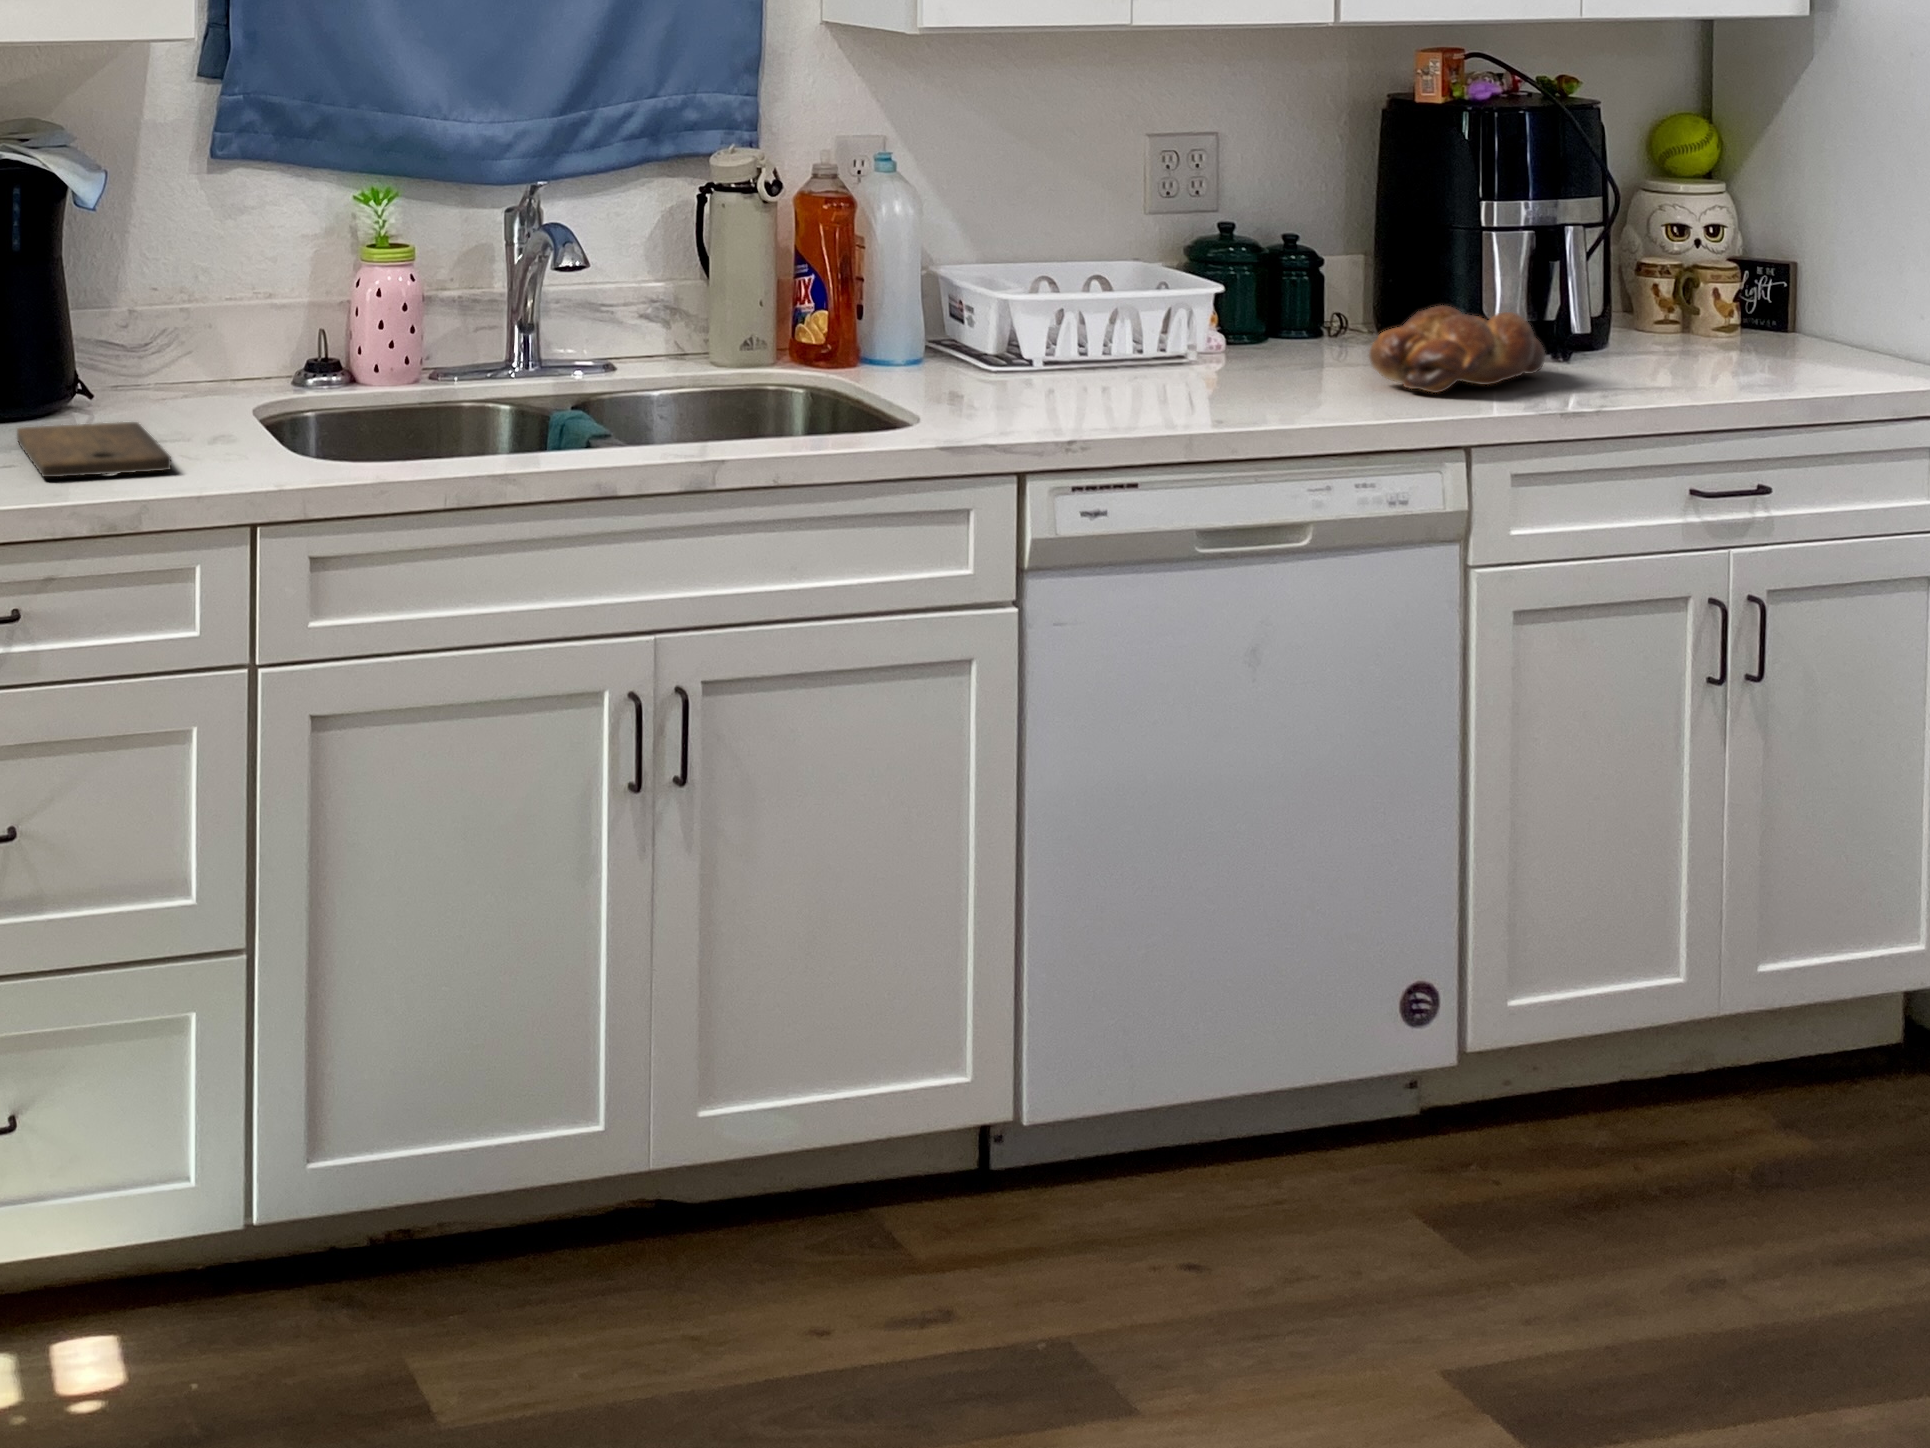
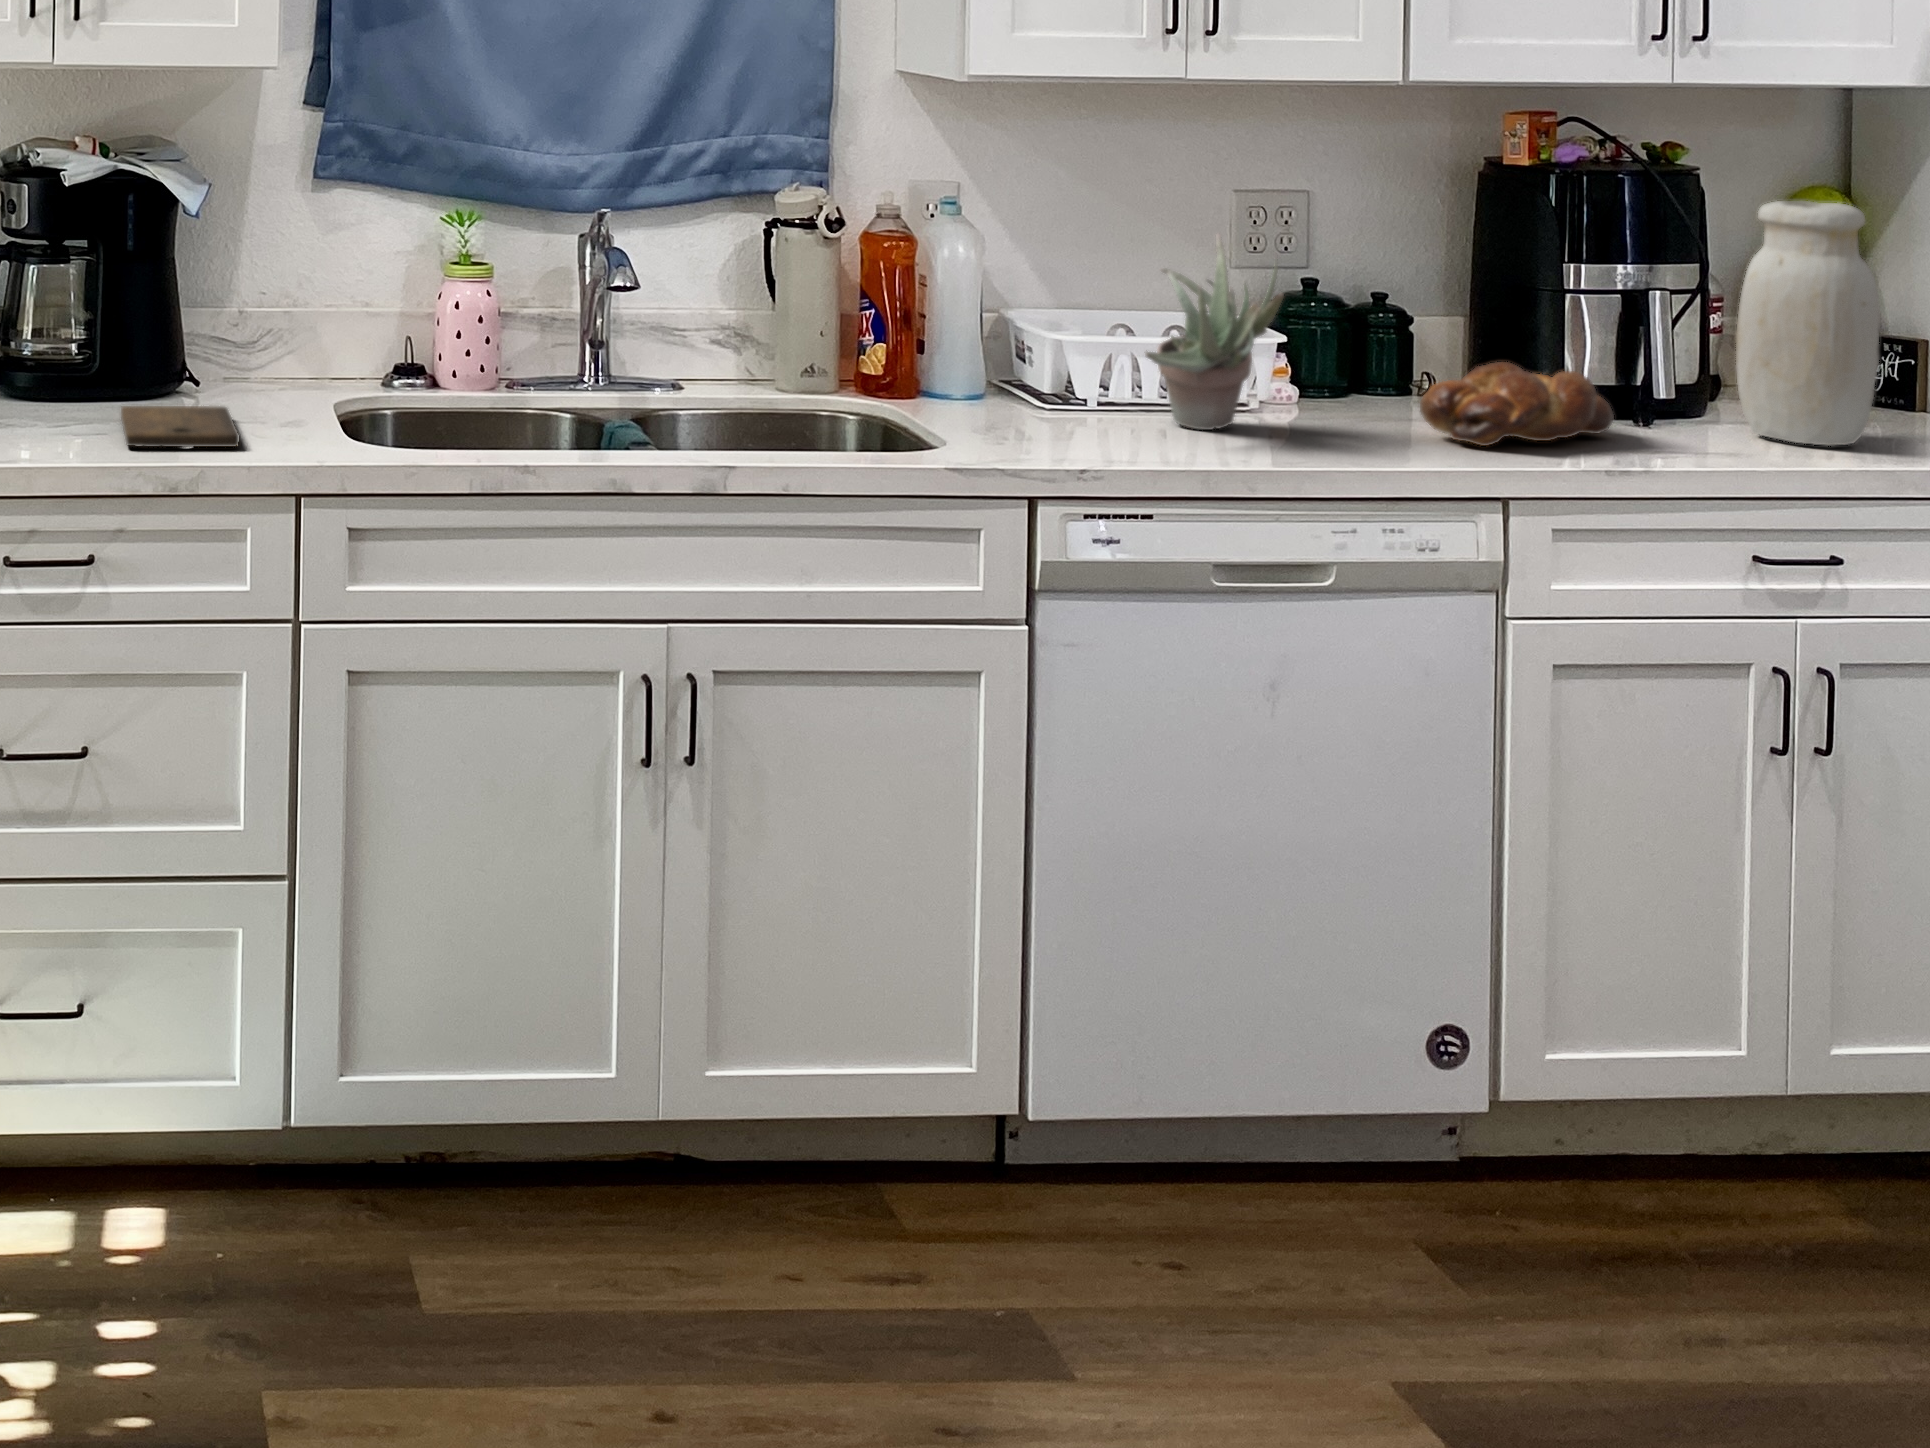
jar: none [1651,133,1784,374] -> present [1736,201,1880,446]
succulent plant: none [1113,187,1244,390] -> present [1145,234,1283,430]

